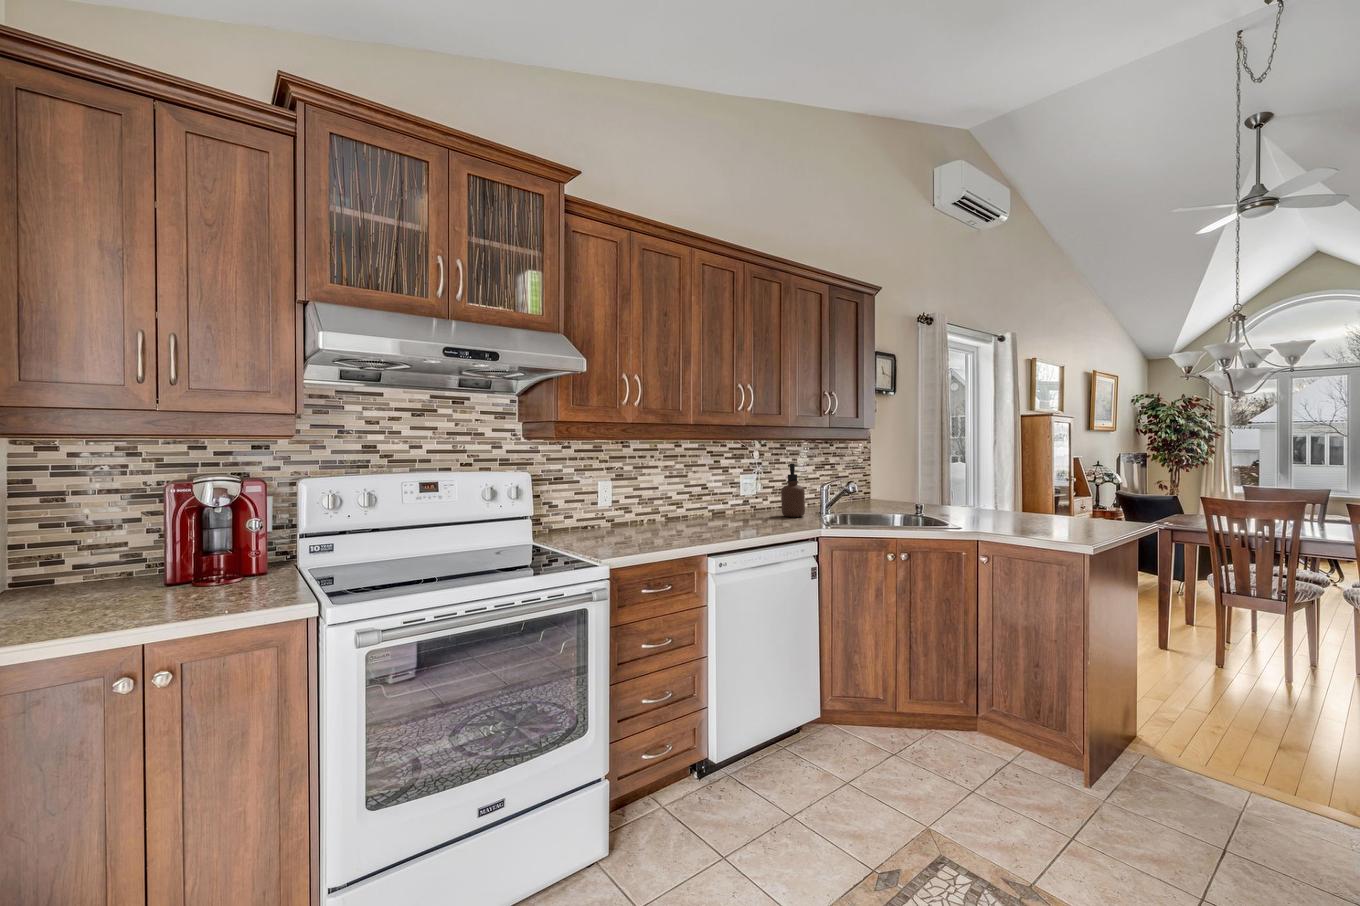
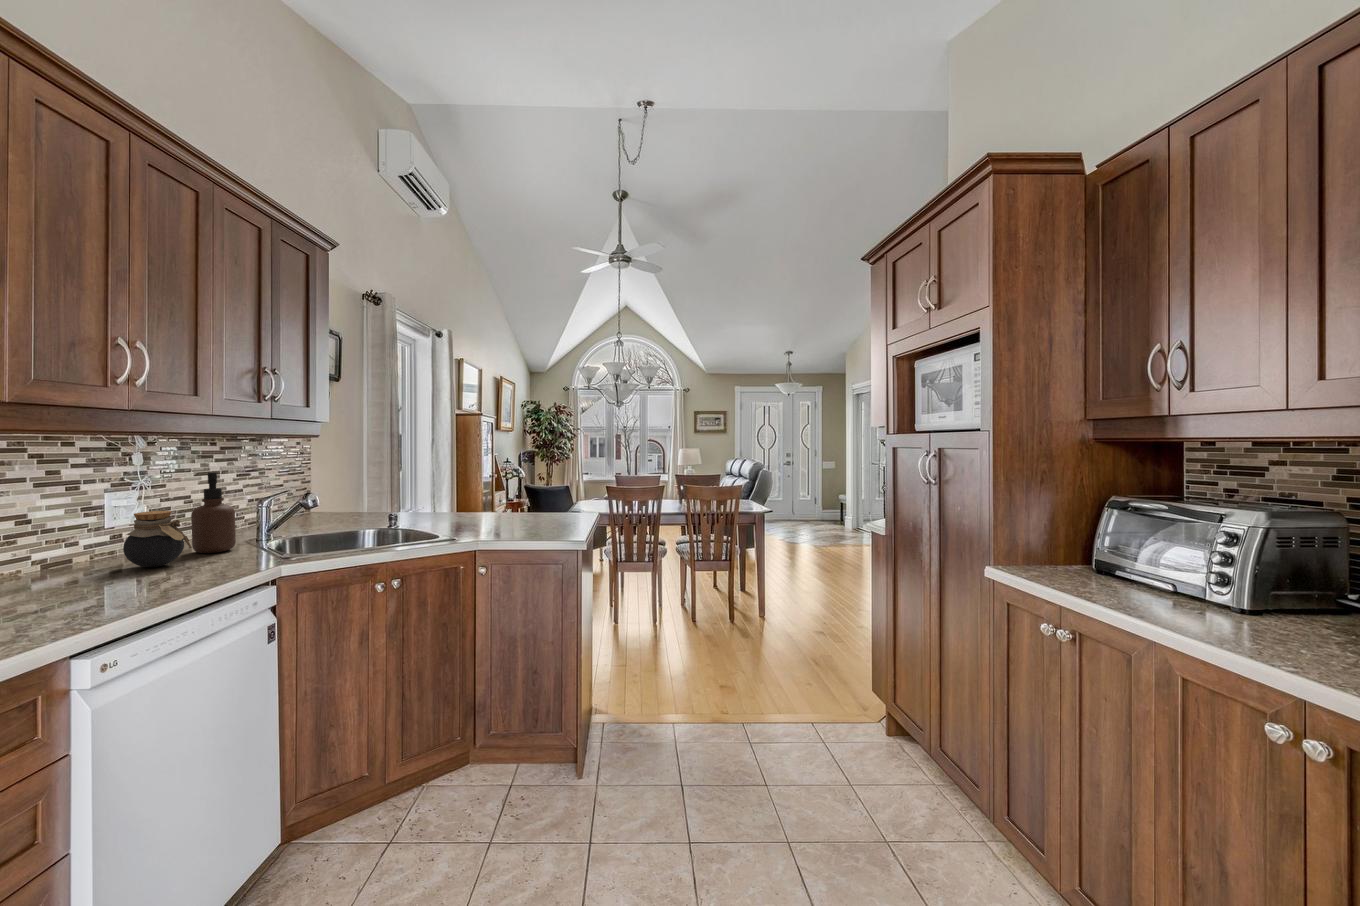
jar: none [746,486,777,520] -> present [123,511,192,567]

